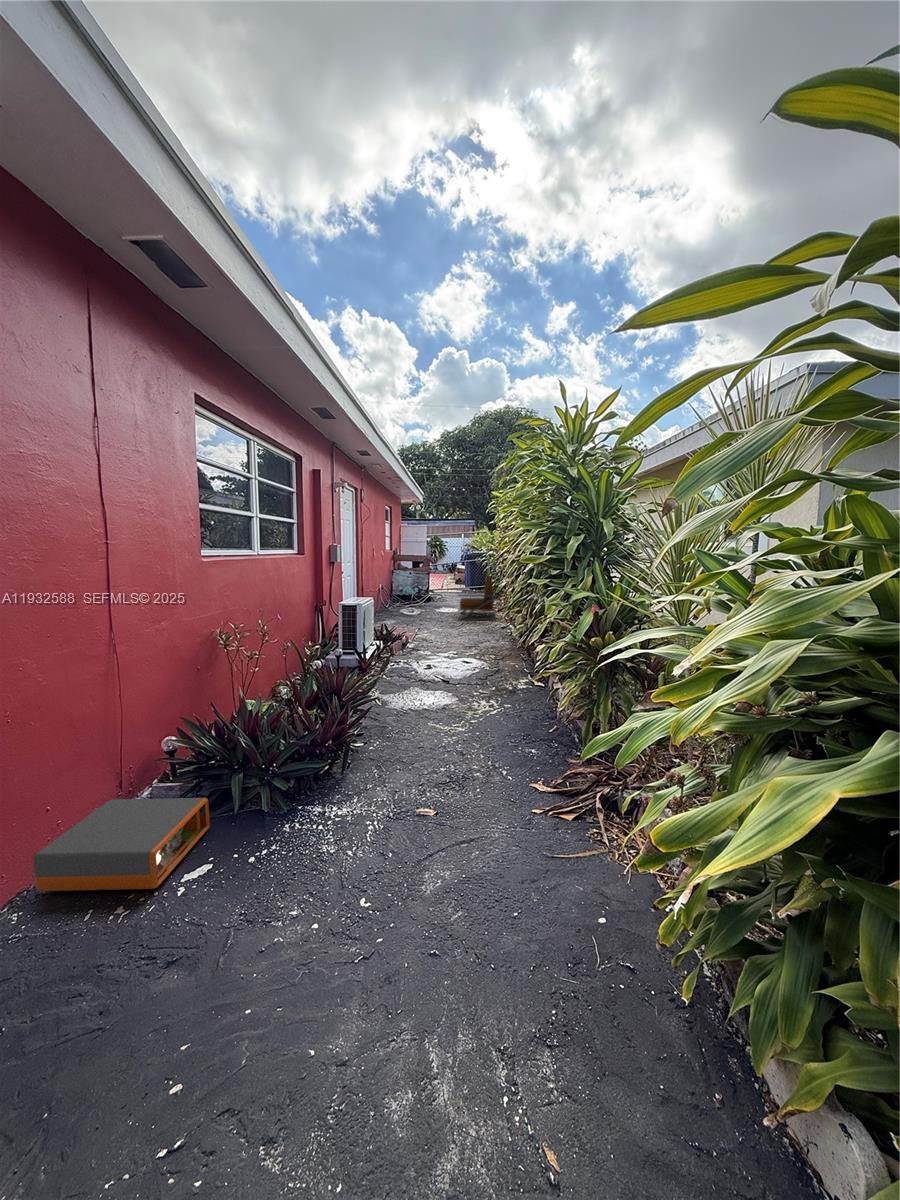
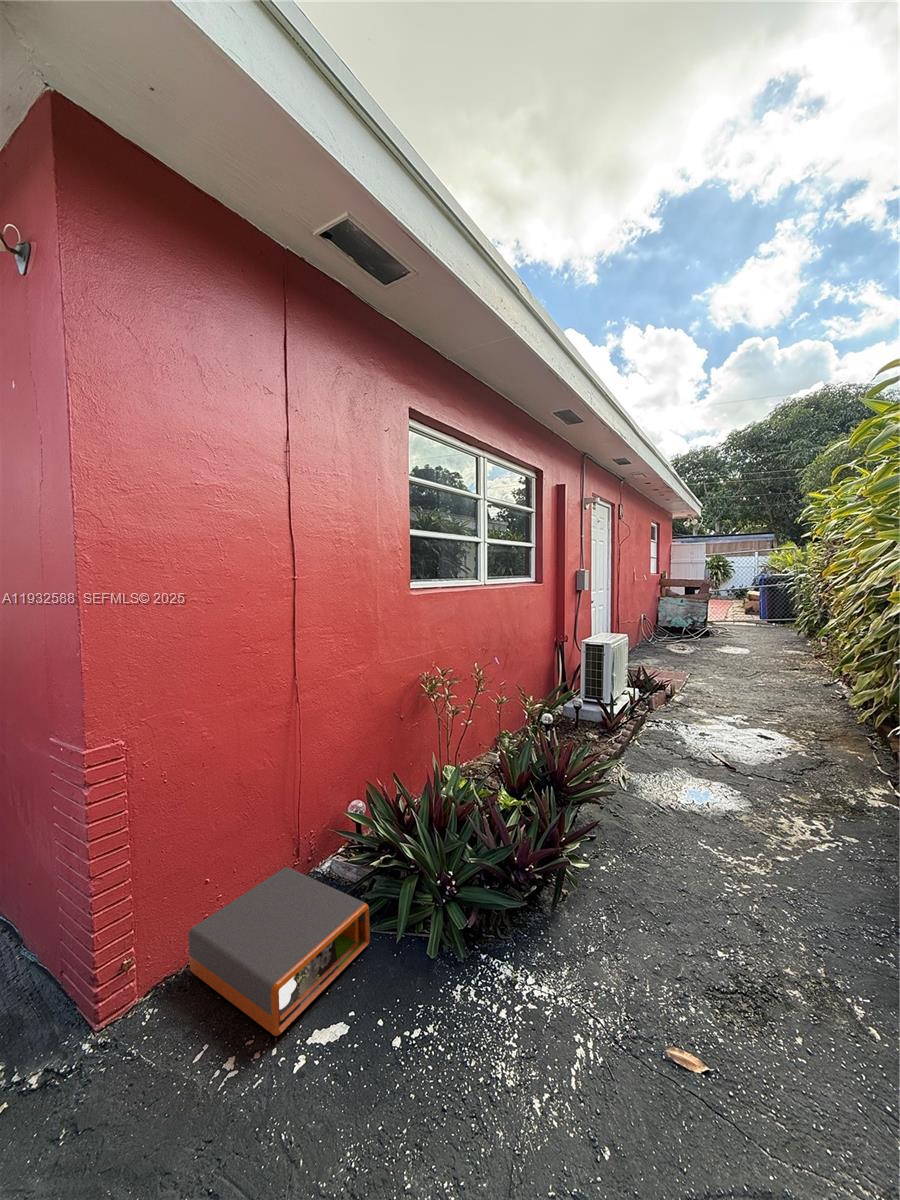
lounge chair: present [459,574,497,620] -> none [751,604,821,671]

